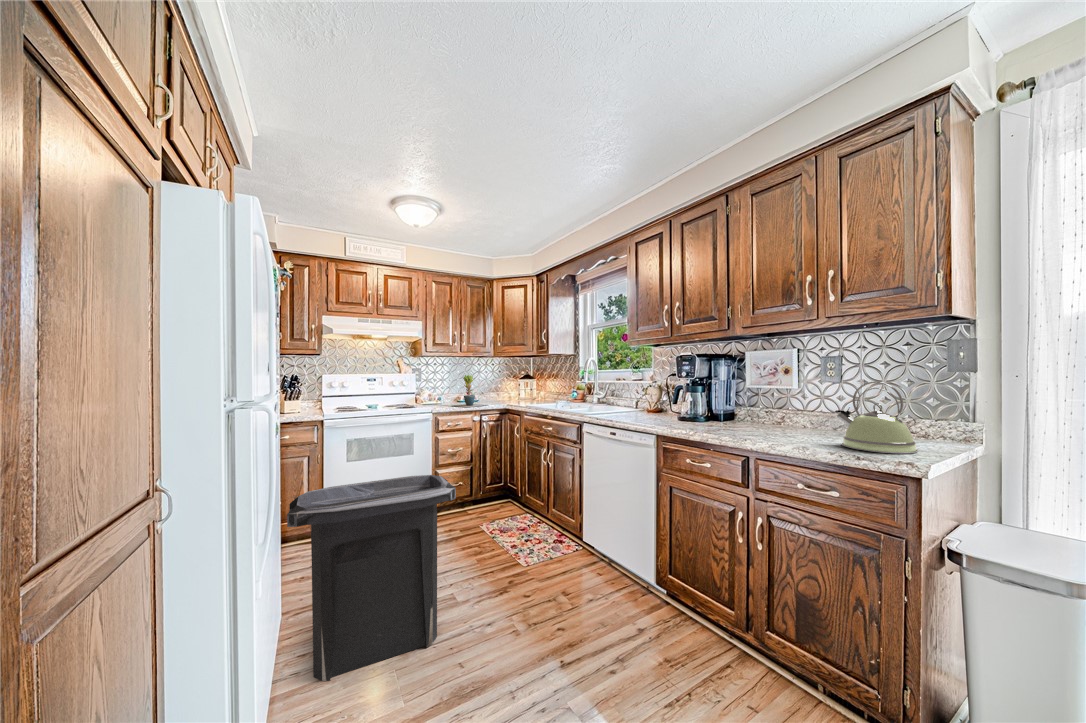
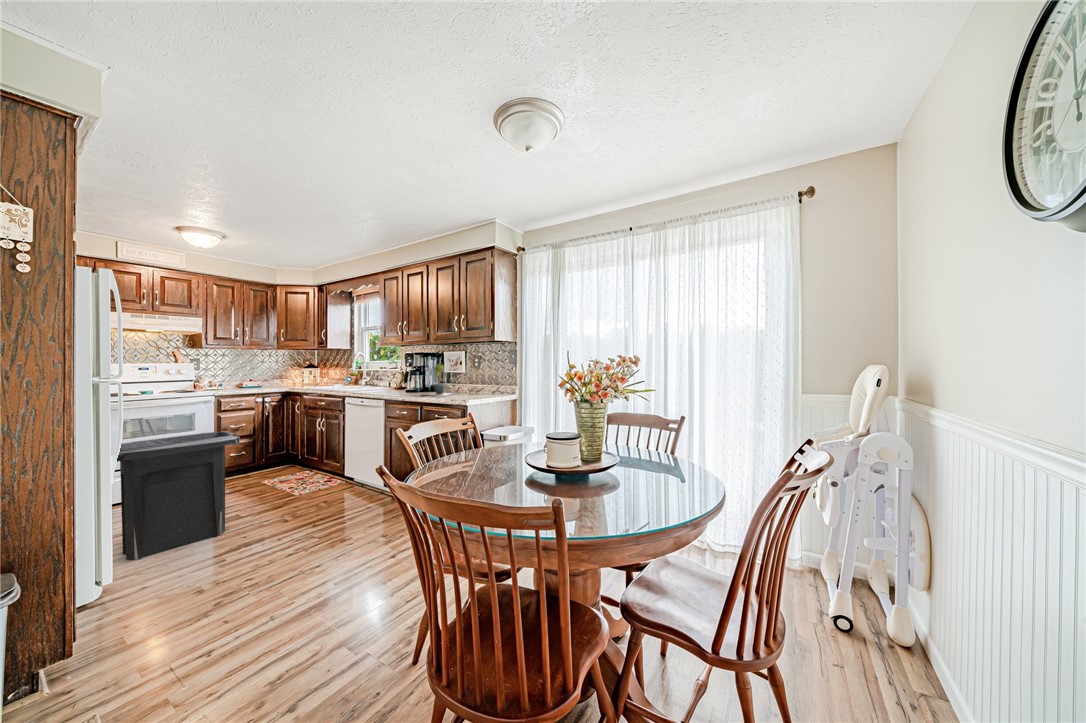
potted plant: present [453,375,486,407] -> present [424,364,453,396]
kettle: present [835,381,918,454] -> none [463,368,489,399]

